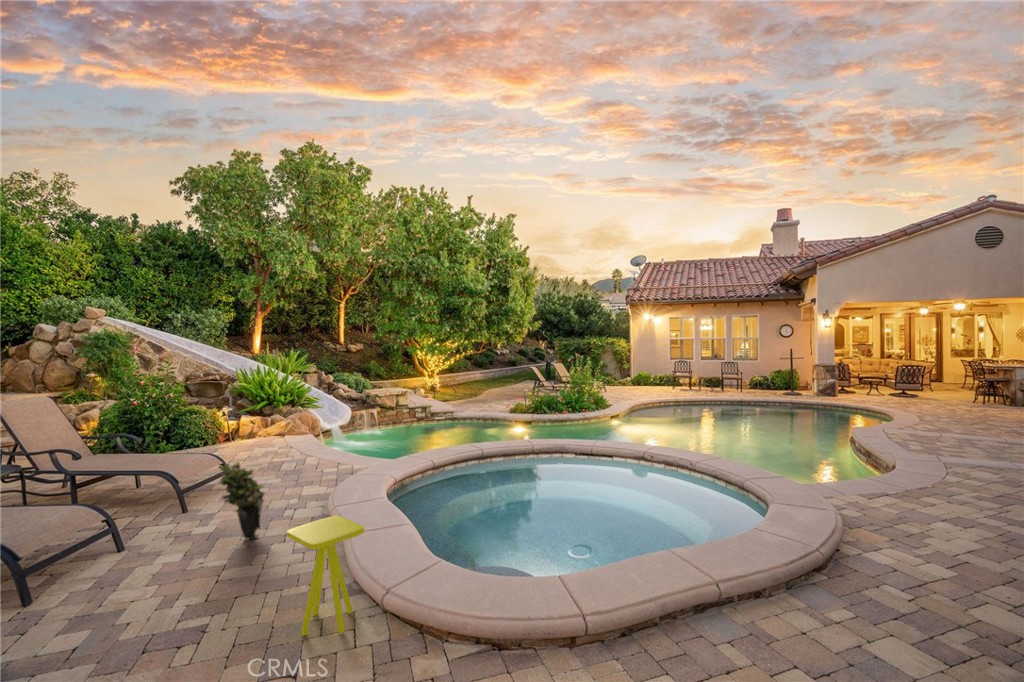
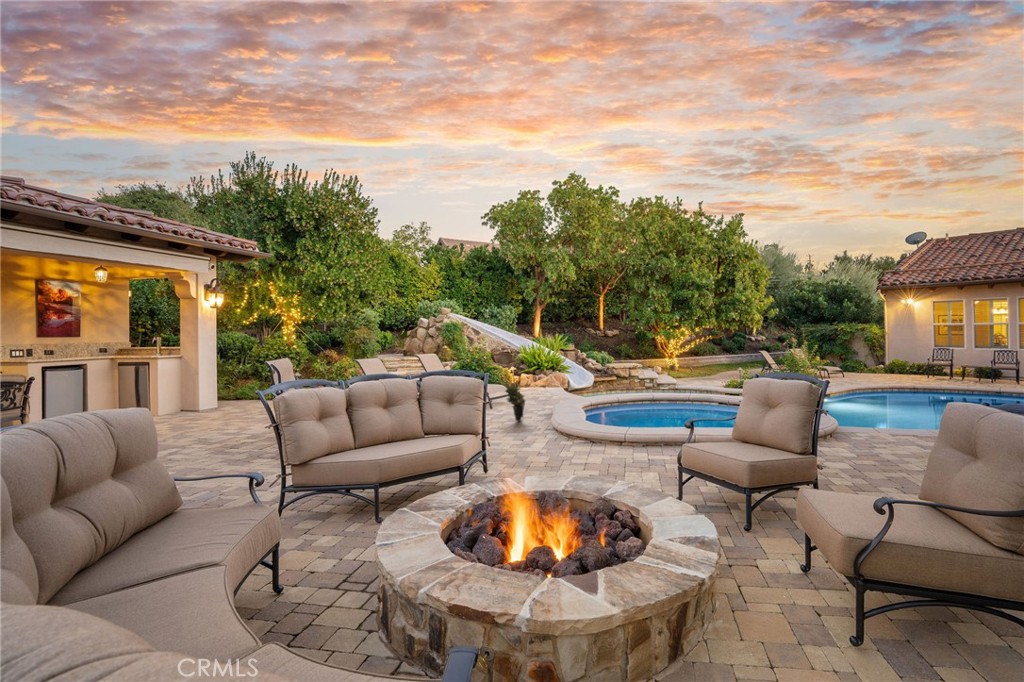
side table: present [287,516,365,636] -> none [527,400,559,446]

